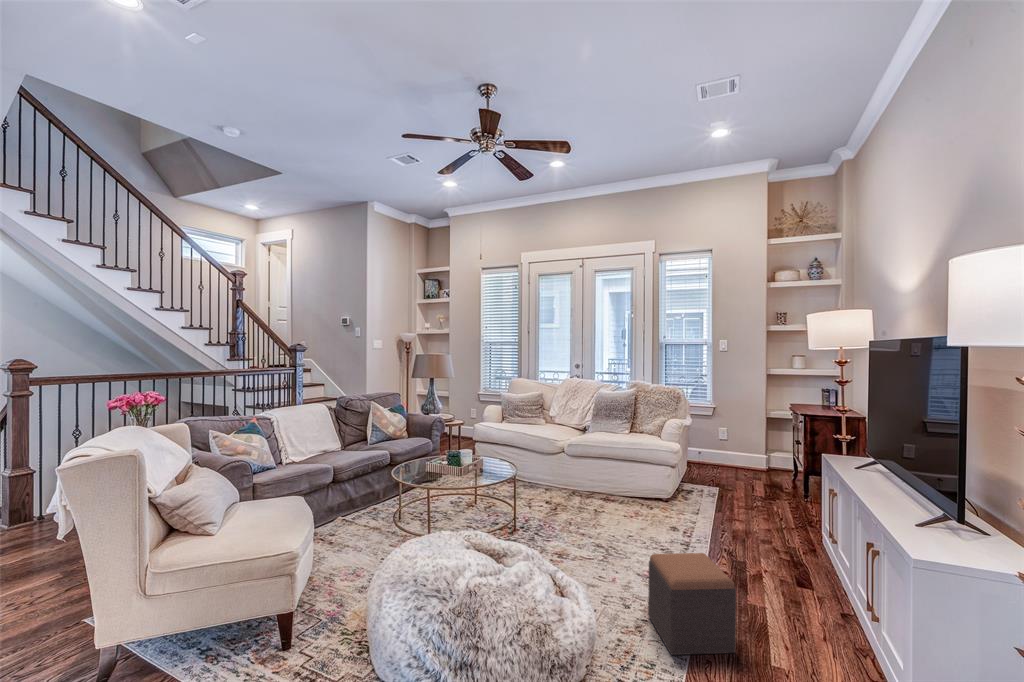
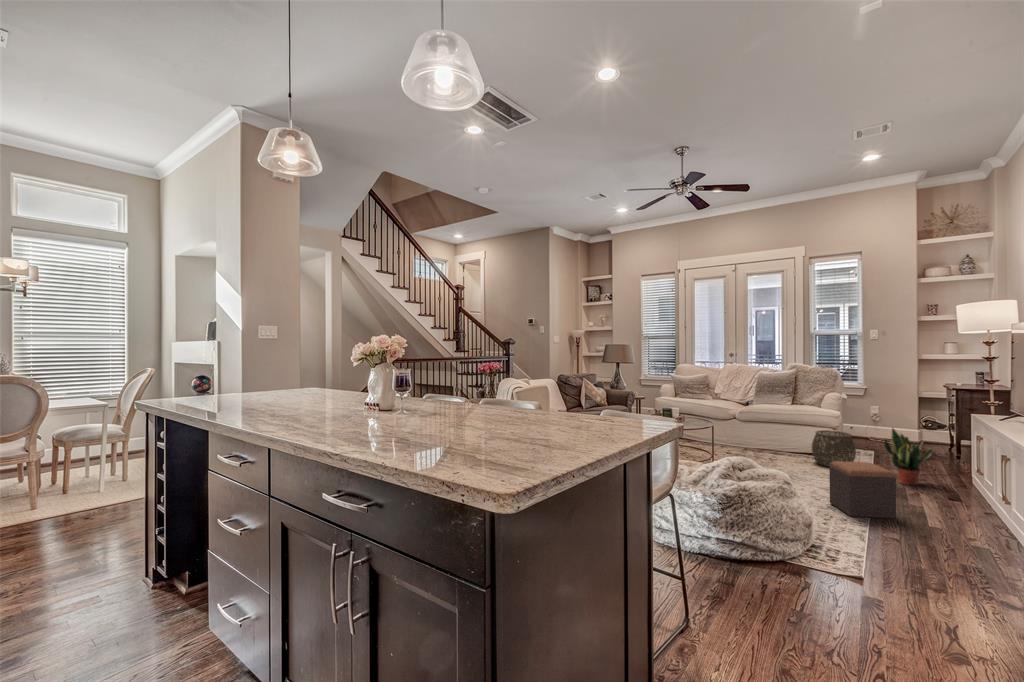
woven basket: none [645,473,696,526] -> present [812,430,856,466]
potted plant: none [726,479,782,558] -> present [884,428,932,485]

